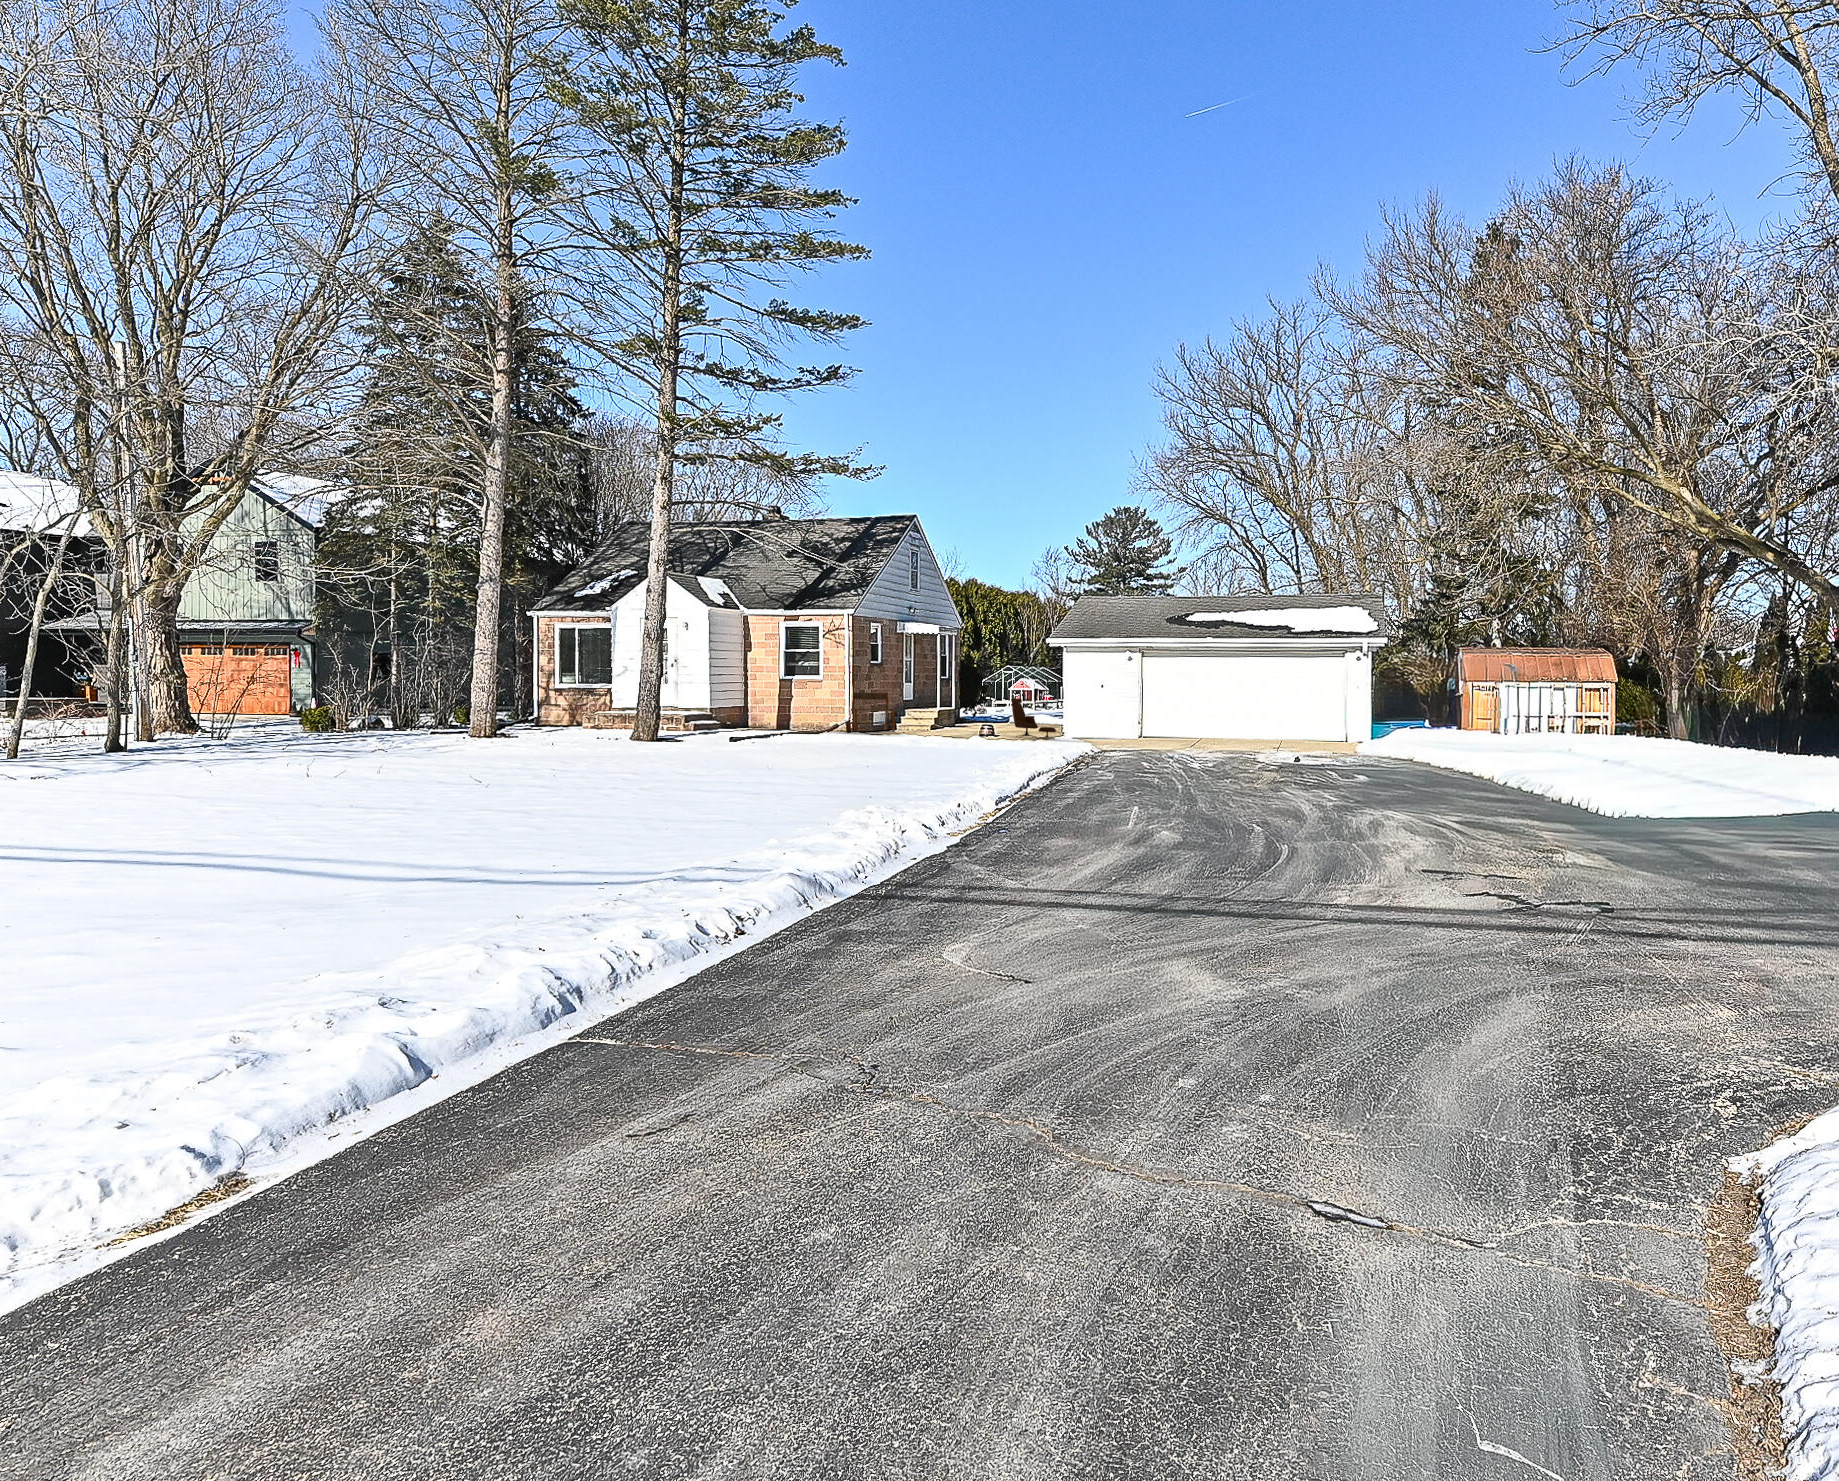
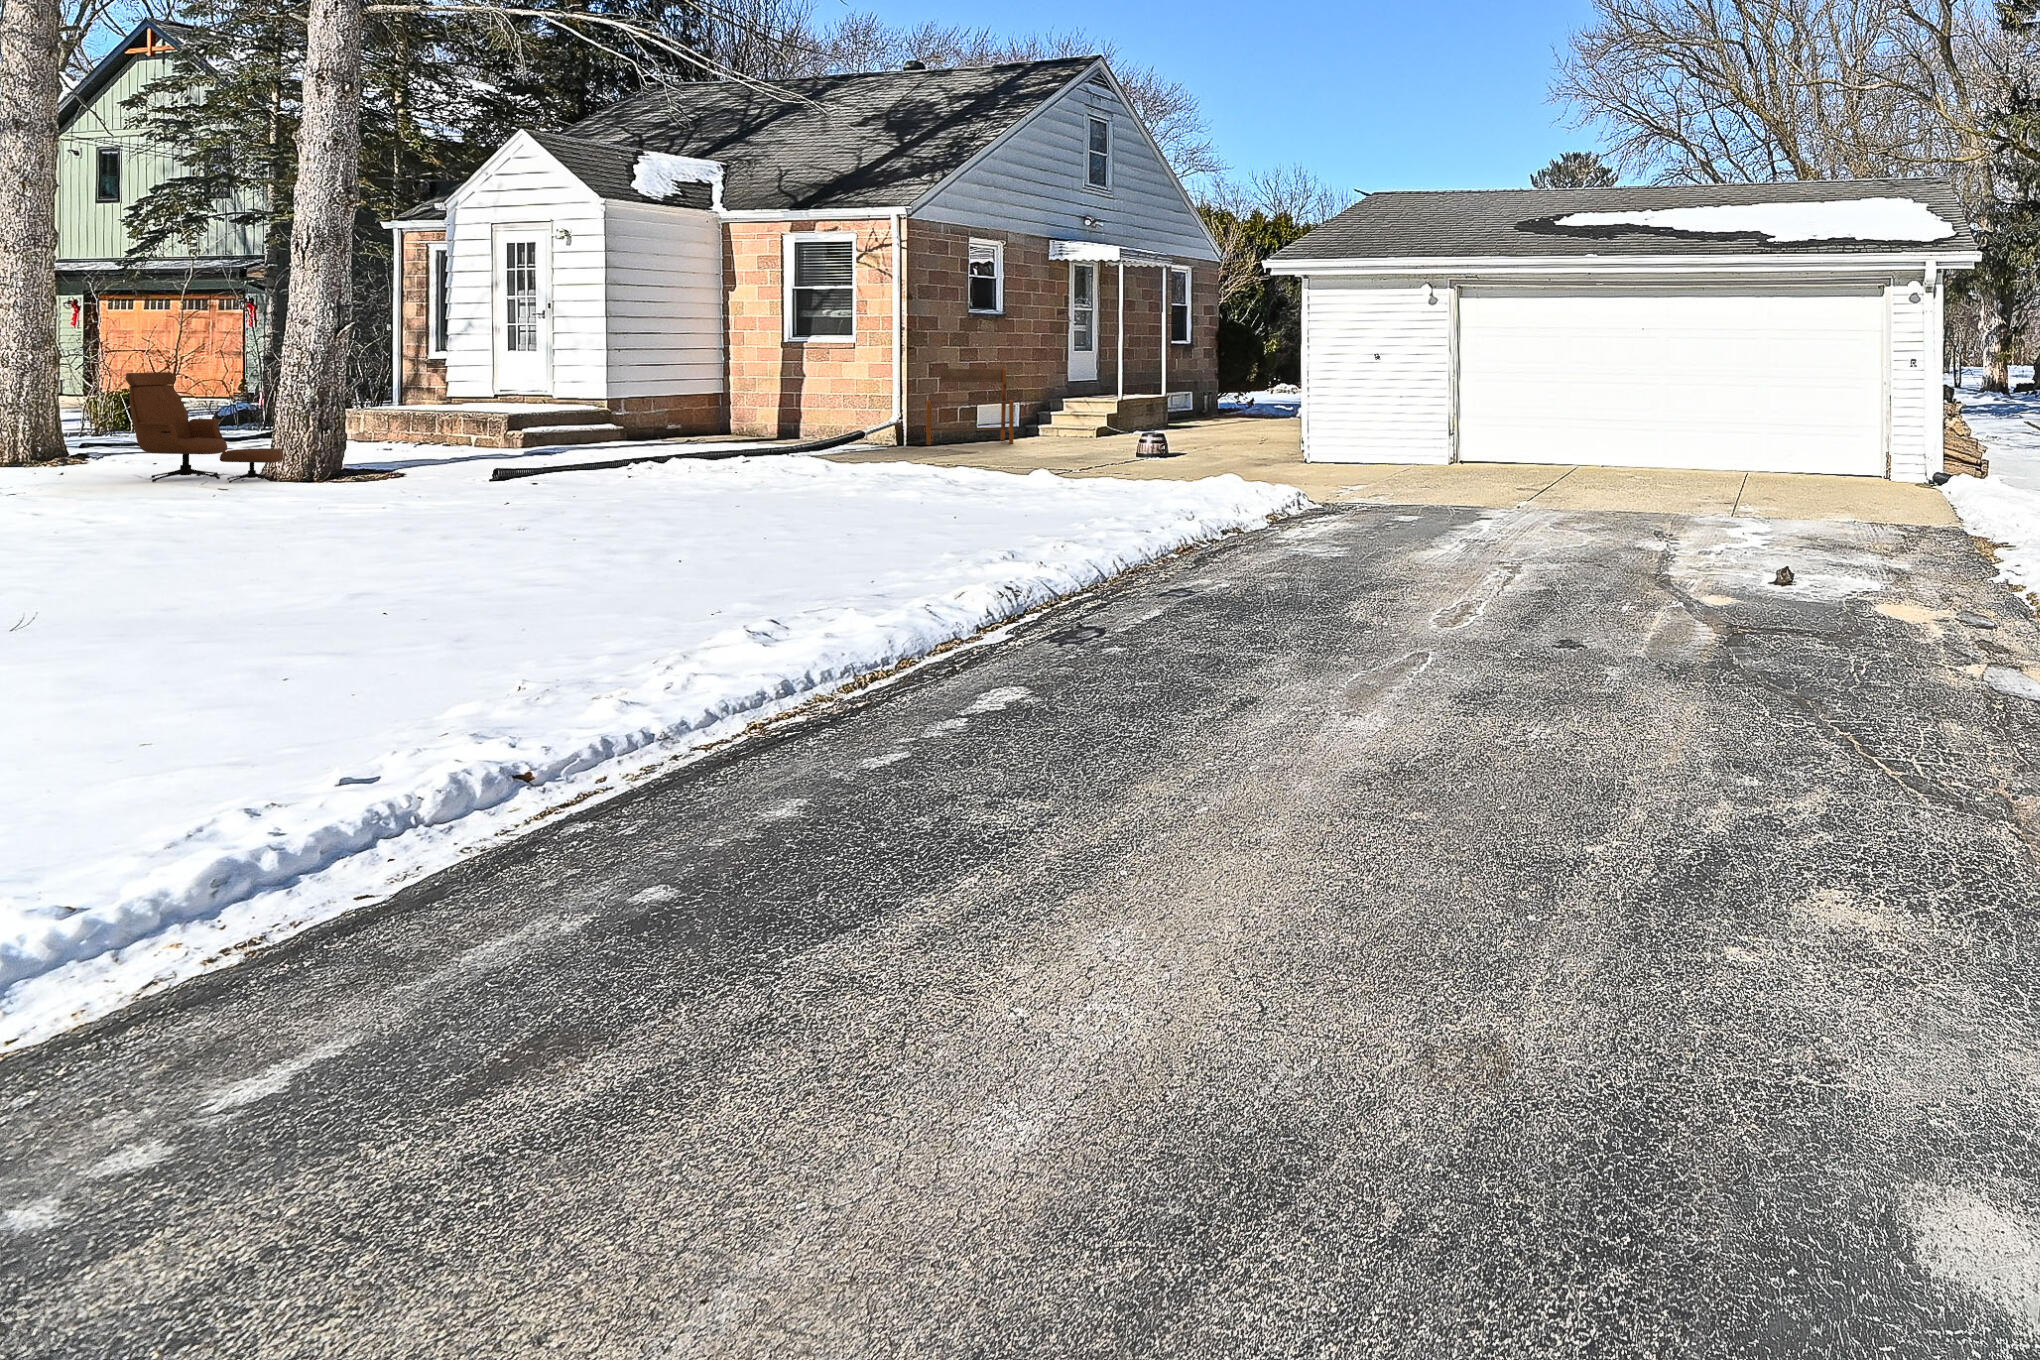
lounge chair: present [1011,698,1056,738] -> present [125,372,283,483]

